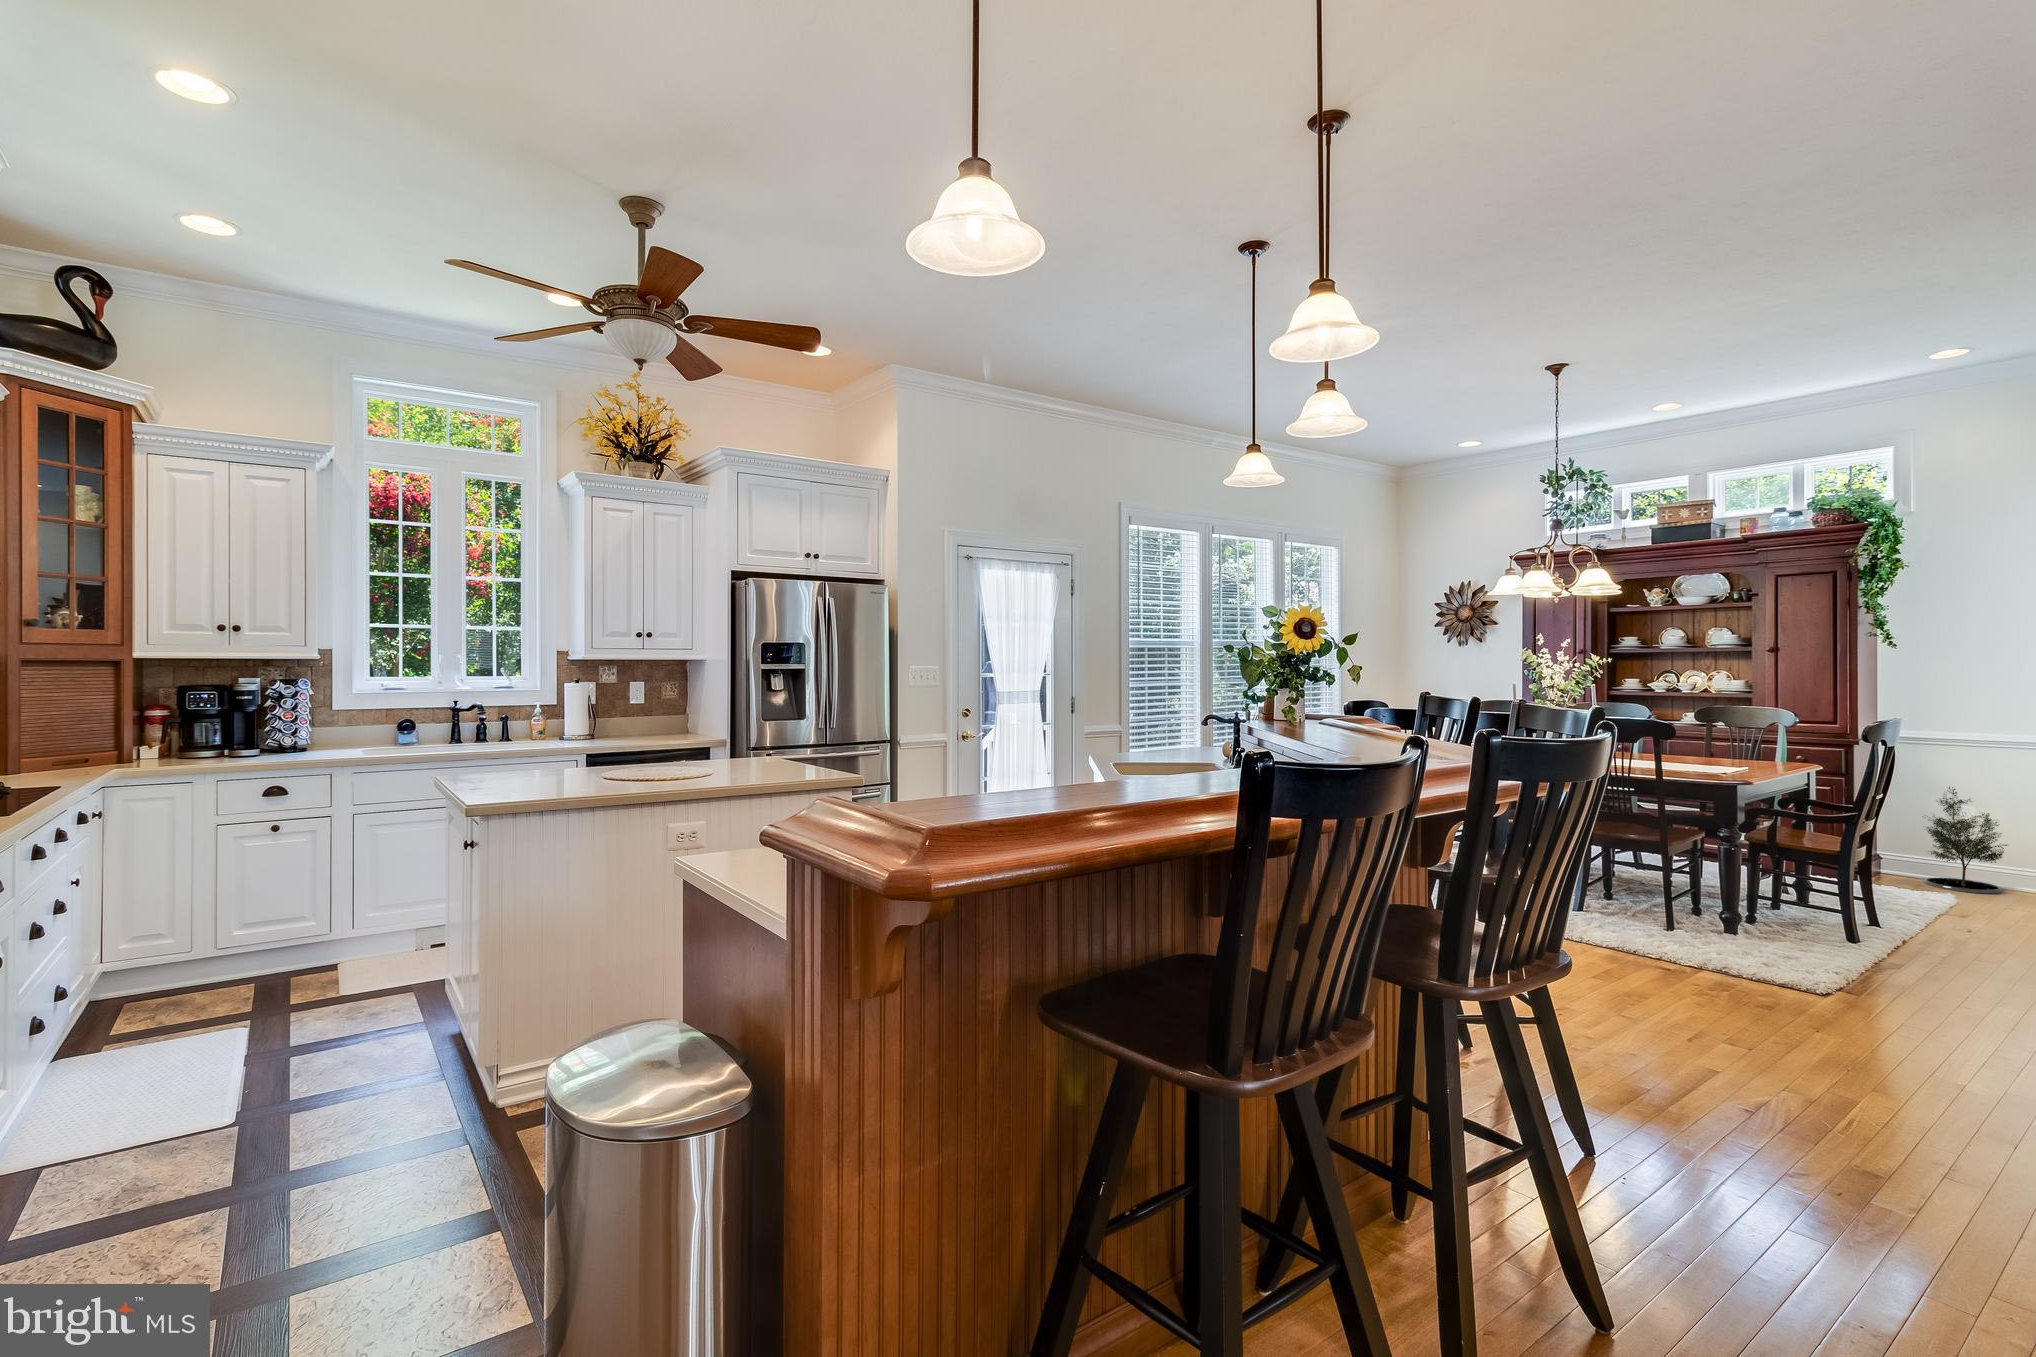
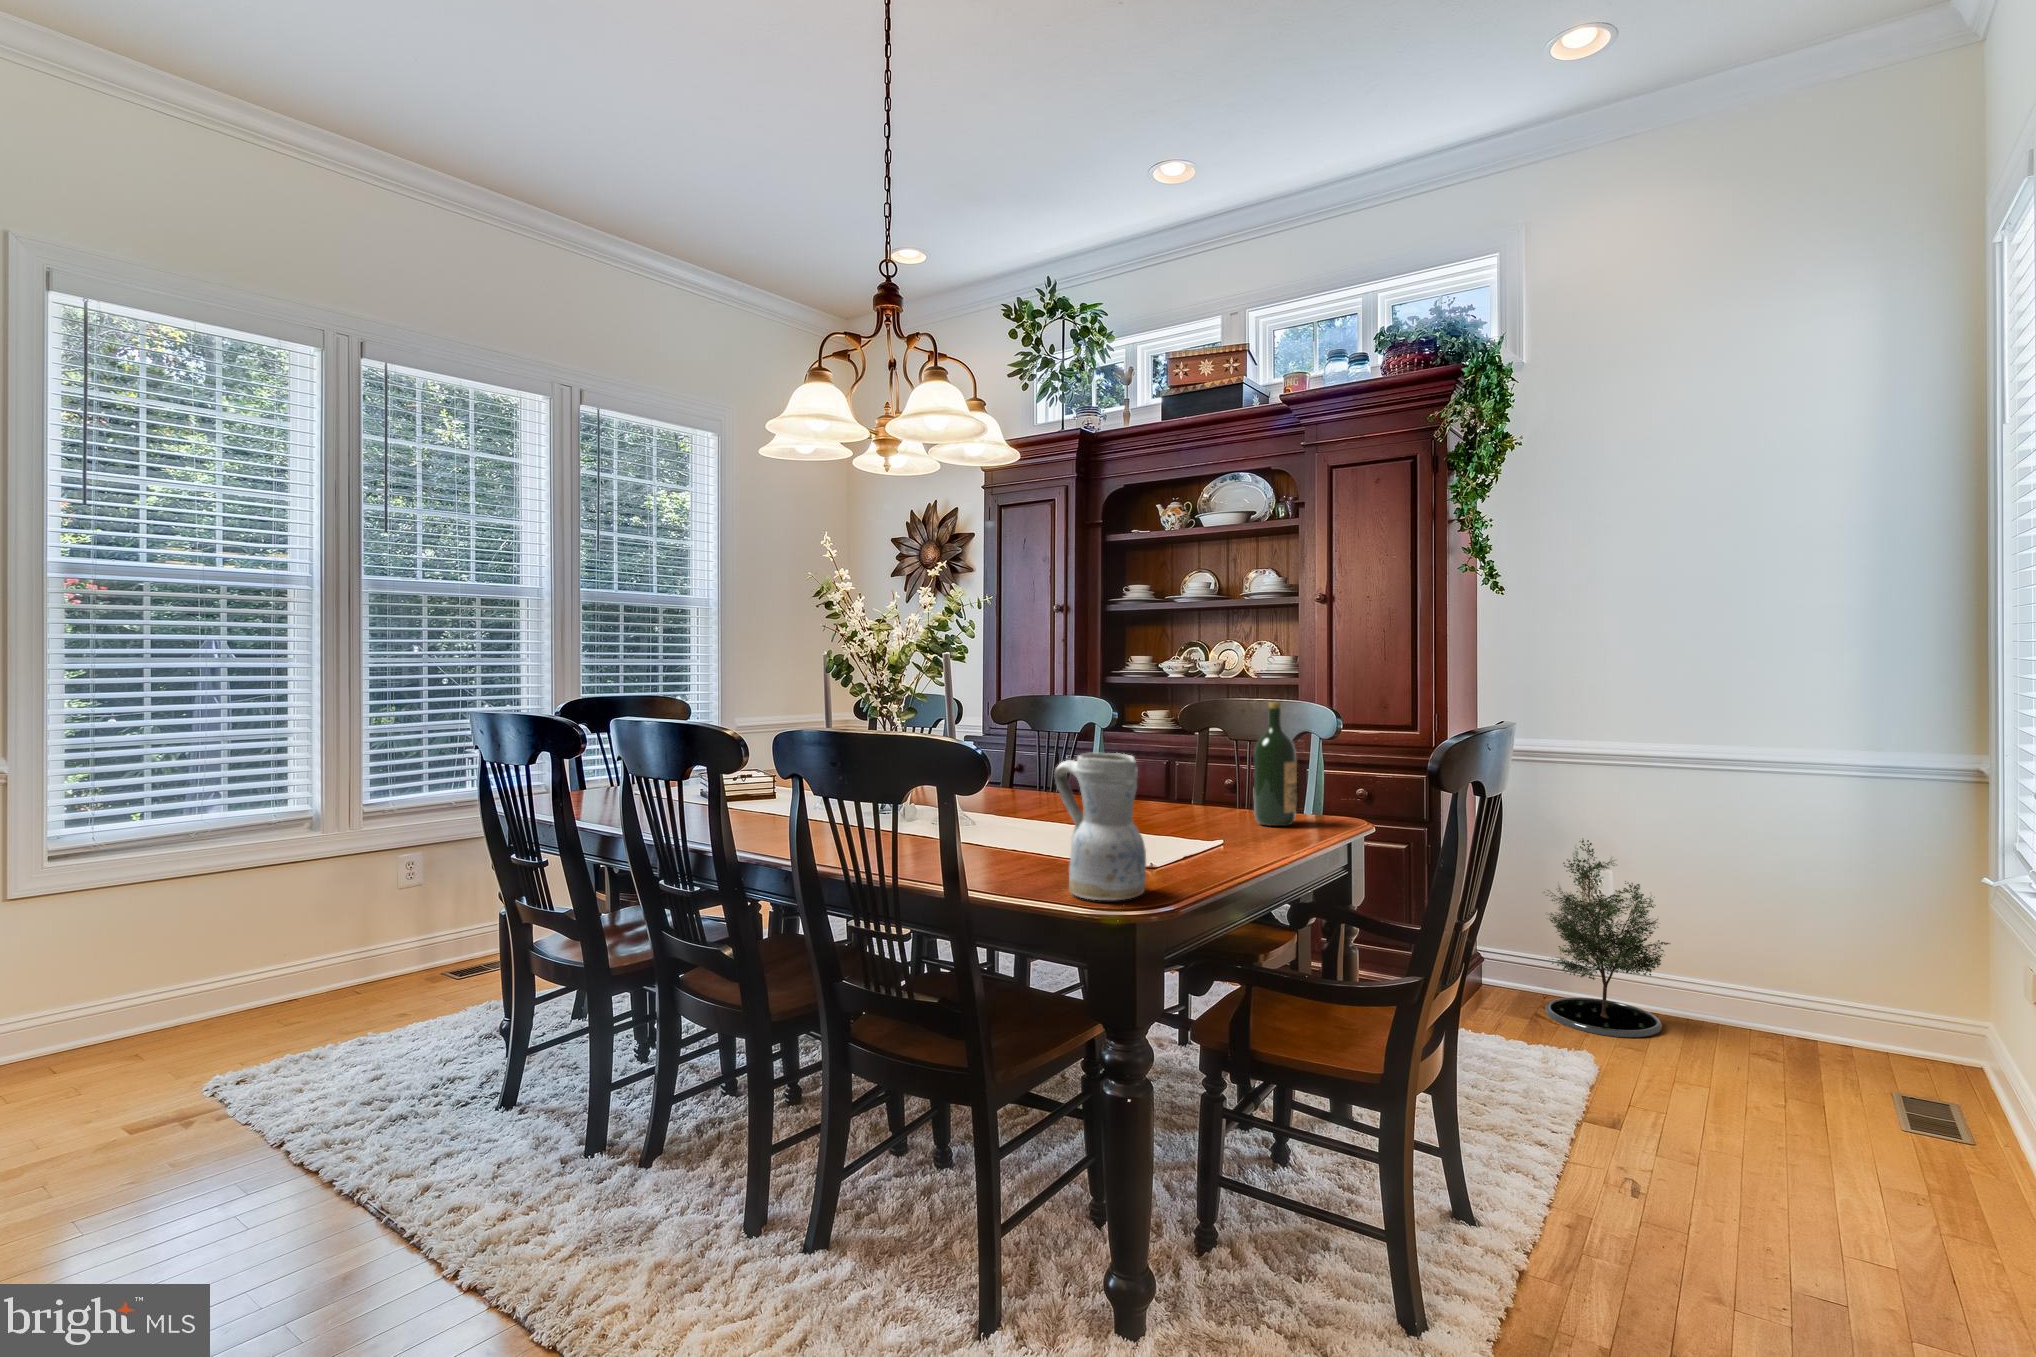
wine bottle: none [1758,710,1782,765] -> present [1253,702,1297,826]
ceramic pitcher: none [1695,728,1737,780] -> present [1055,753,1146,900]

